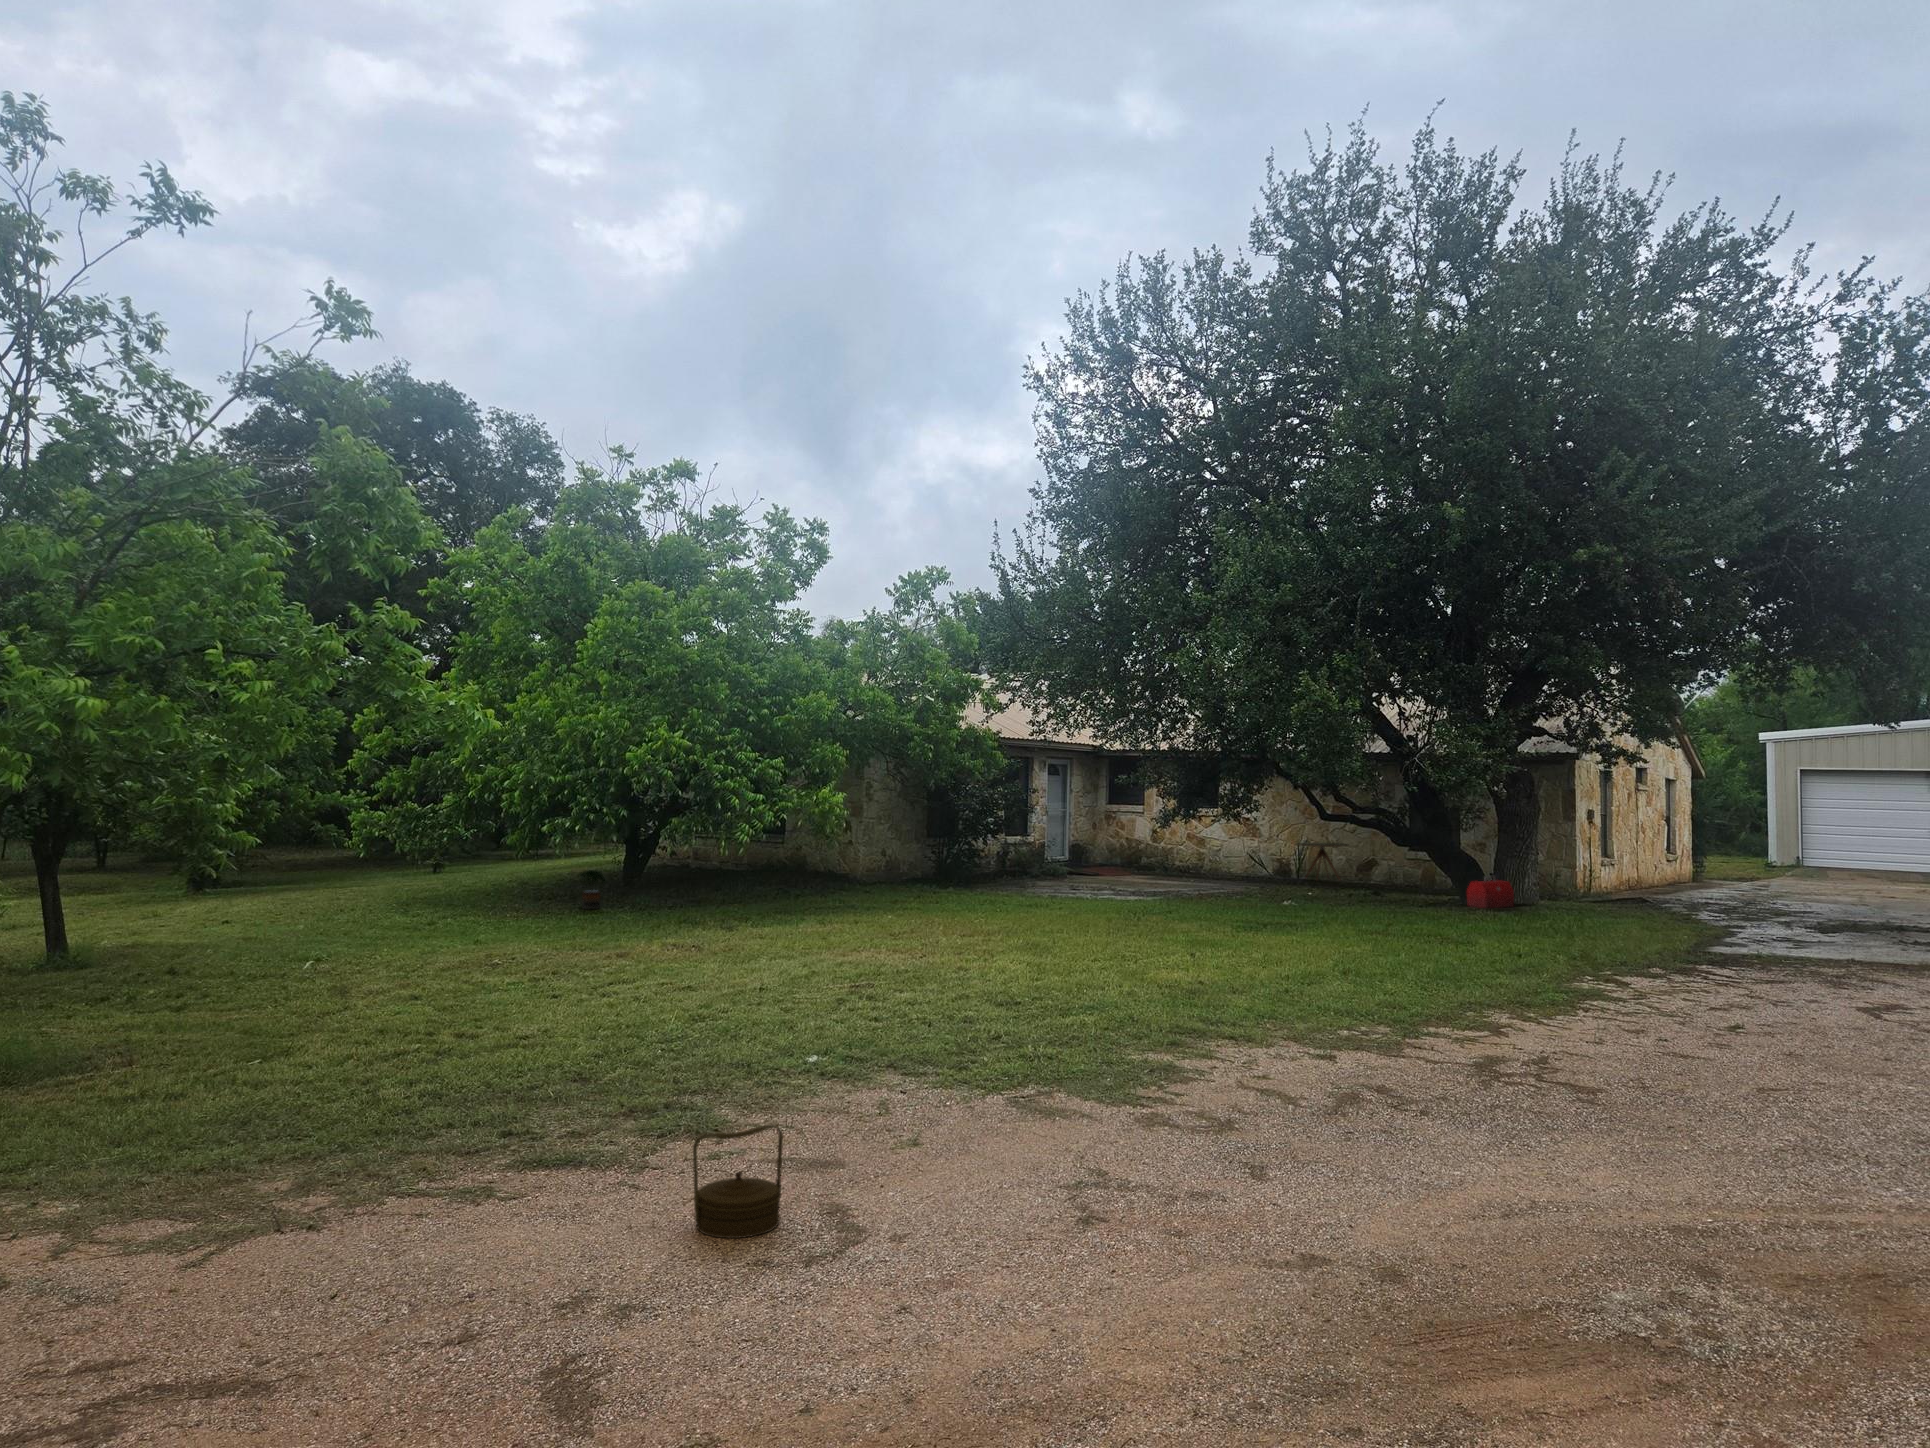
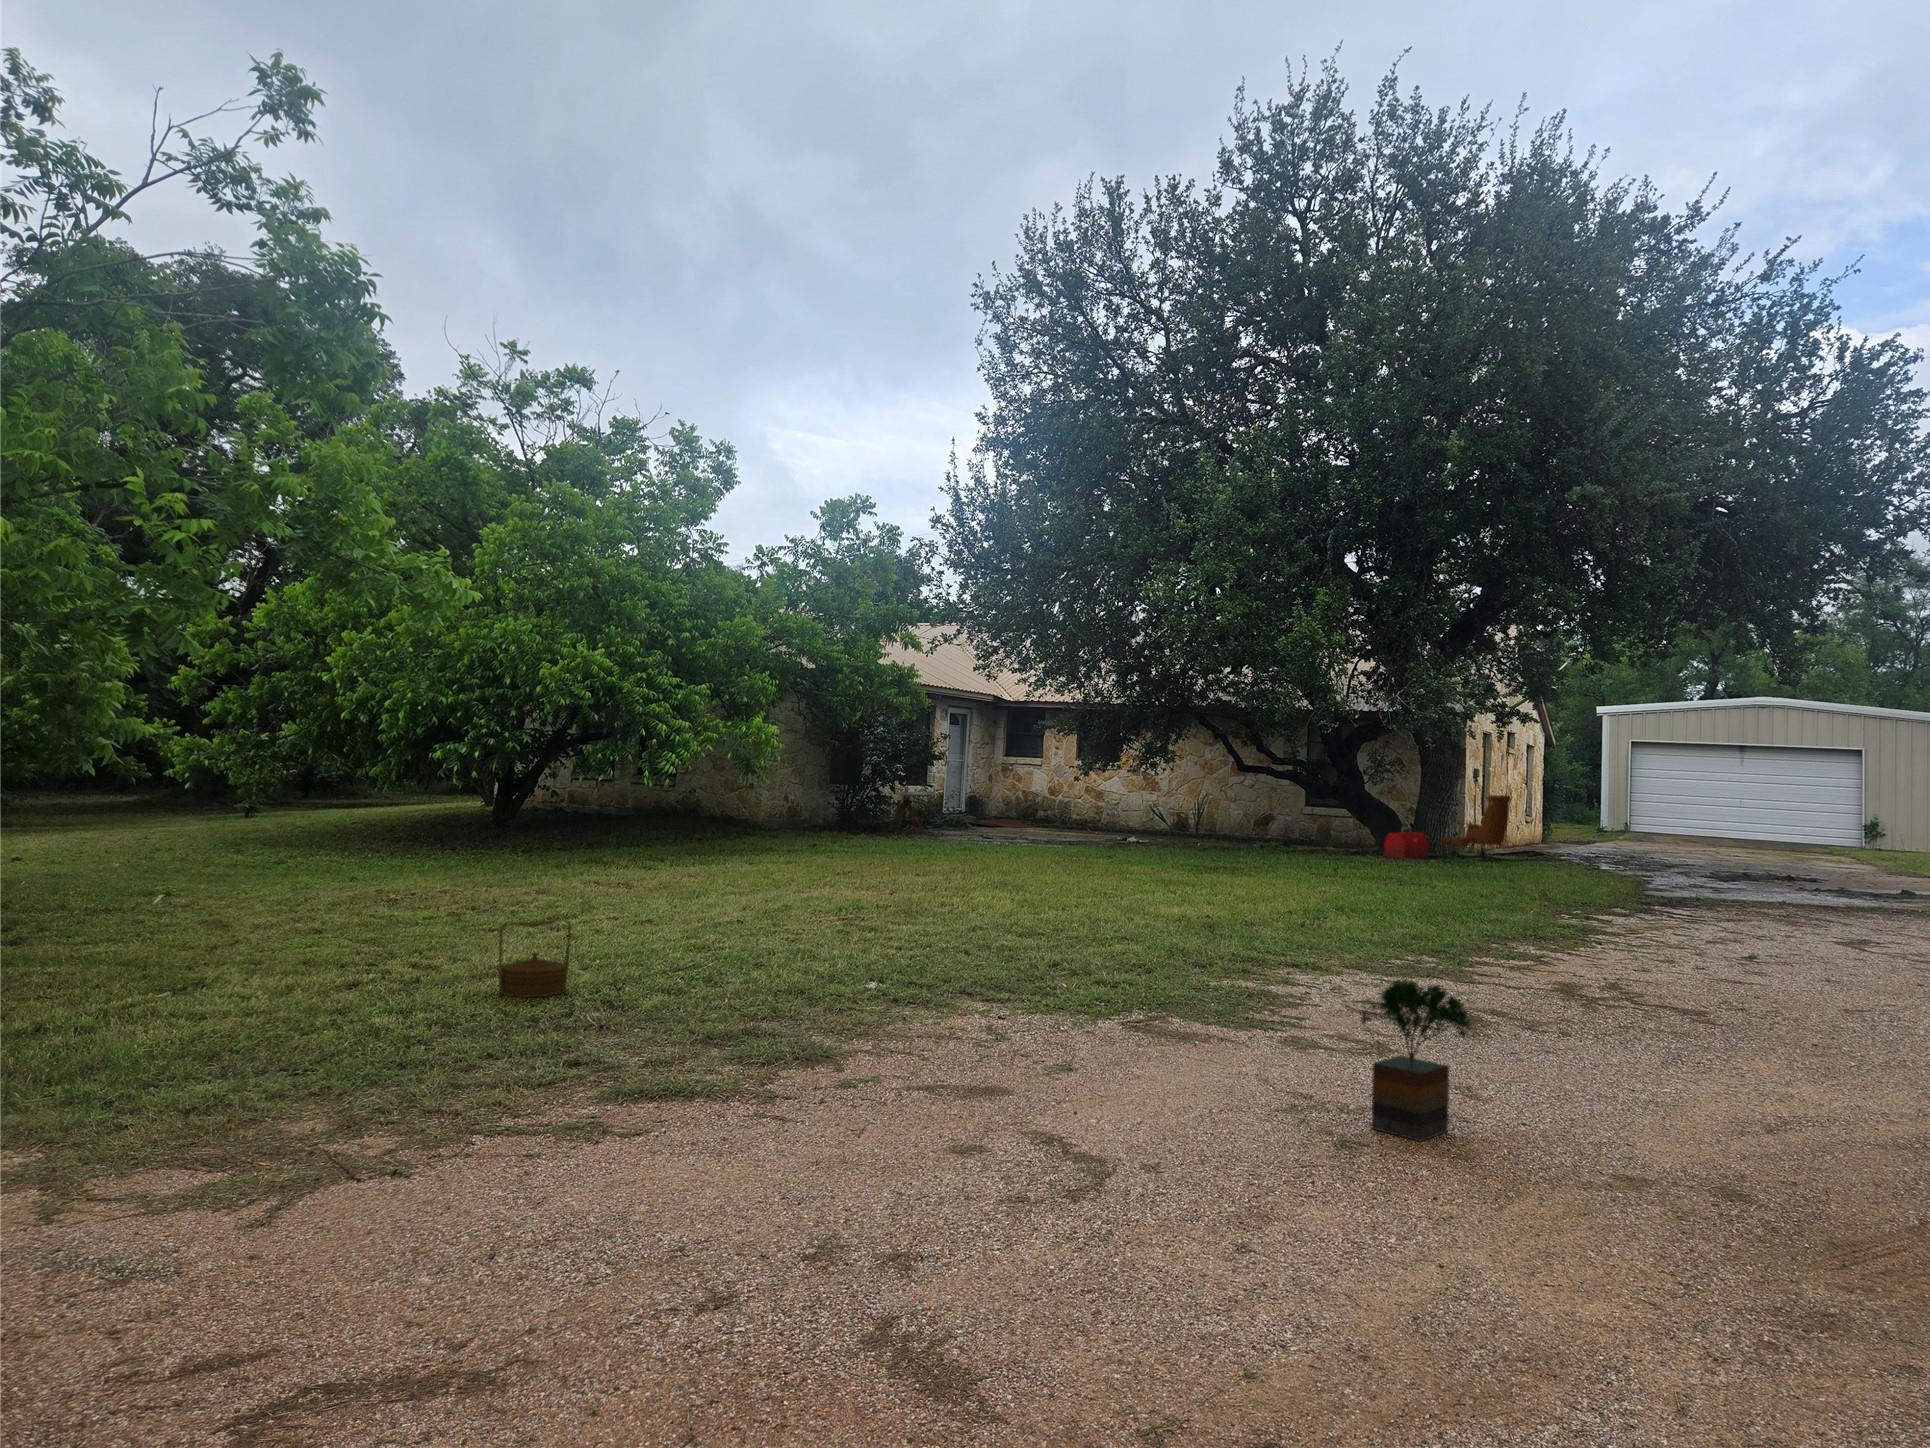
lounge chair: none [1530,841,1600,911] -> present [1441,795,1511,862]
round table: present [1296,843,1348,880] -> present [888,792,935,832]
potted tree: present [580,870,606,909] -> present [1360,981,1473,1141]
basket: present [693,1125,783,1238] -> present [498,919,572,997]

